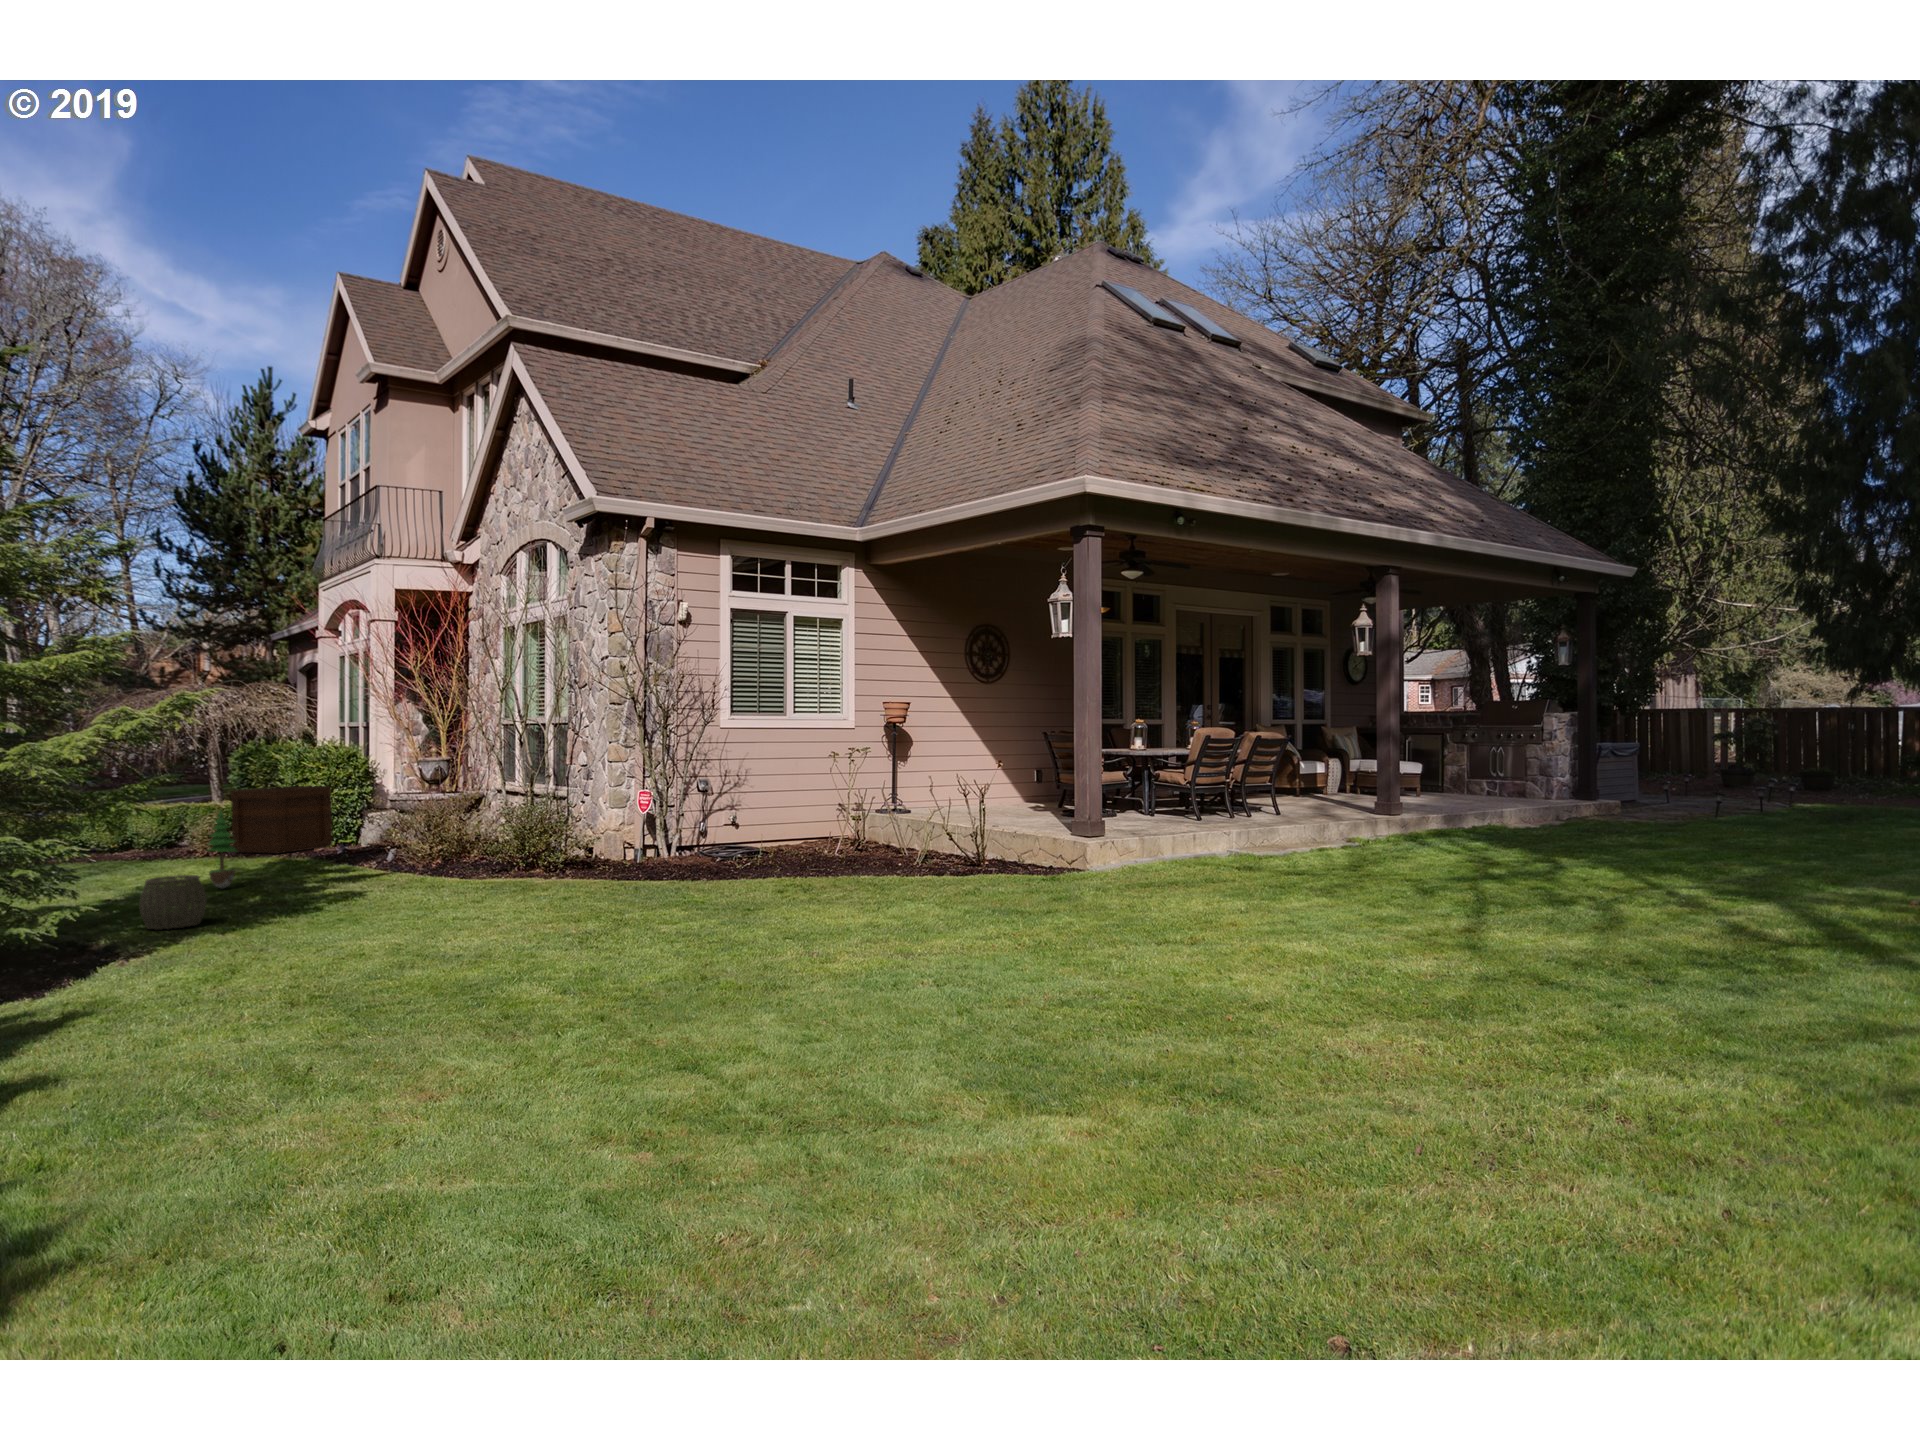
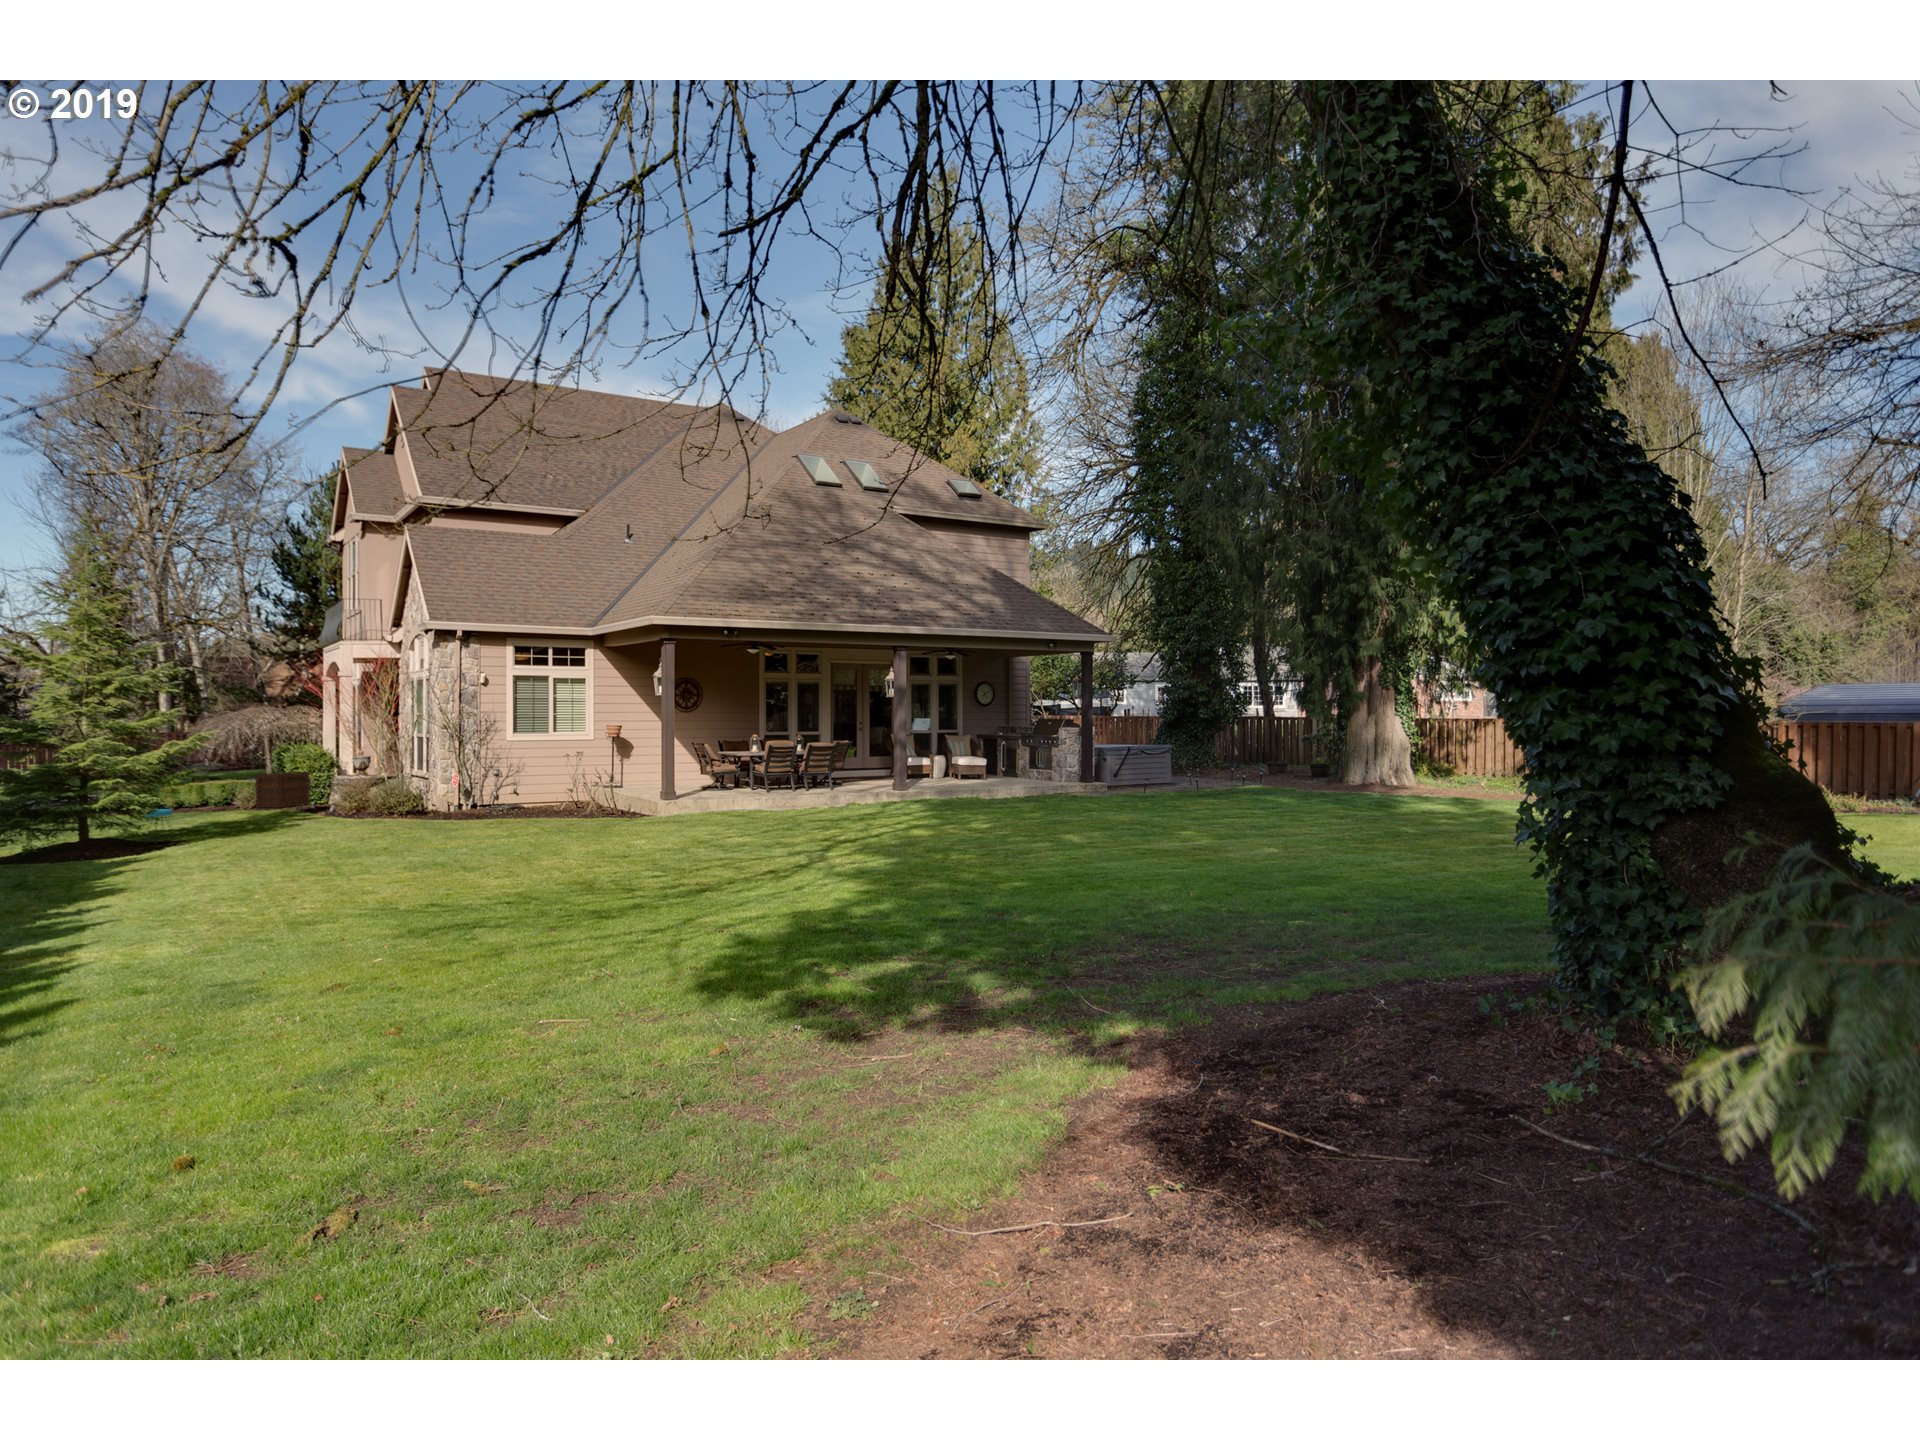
potted tree: present [208,811,238,889] -> none [228,784,244,822]
stool: none [36,873,113,962] -> present [147,809,173,831]
woven basket: present [140,875,206,930] -> none [190,812,220,835]

